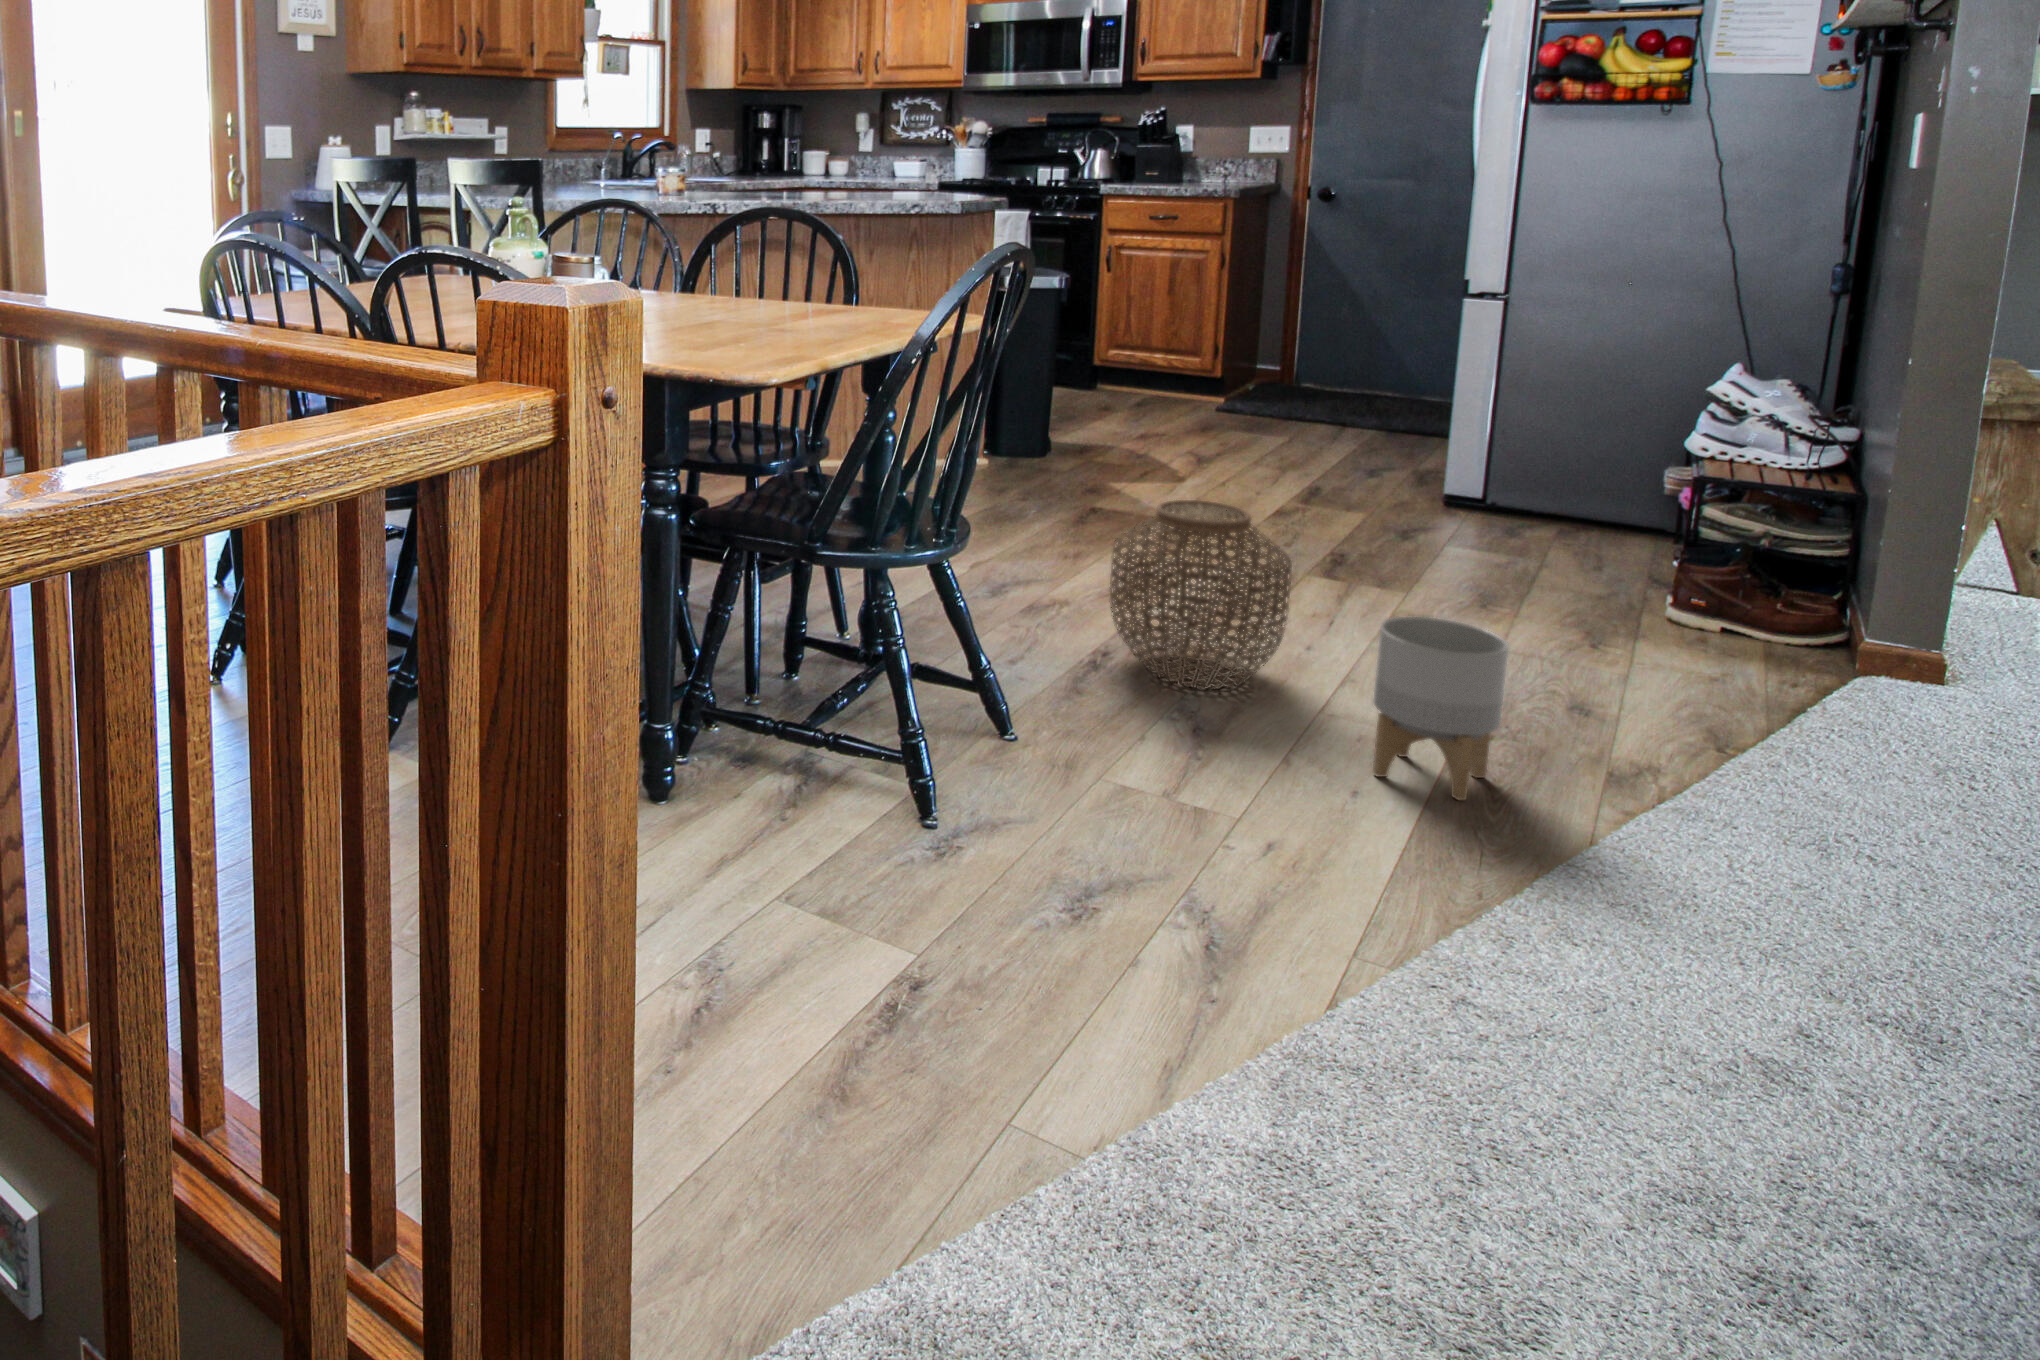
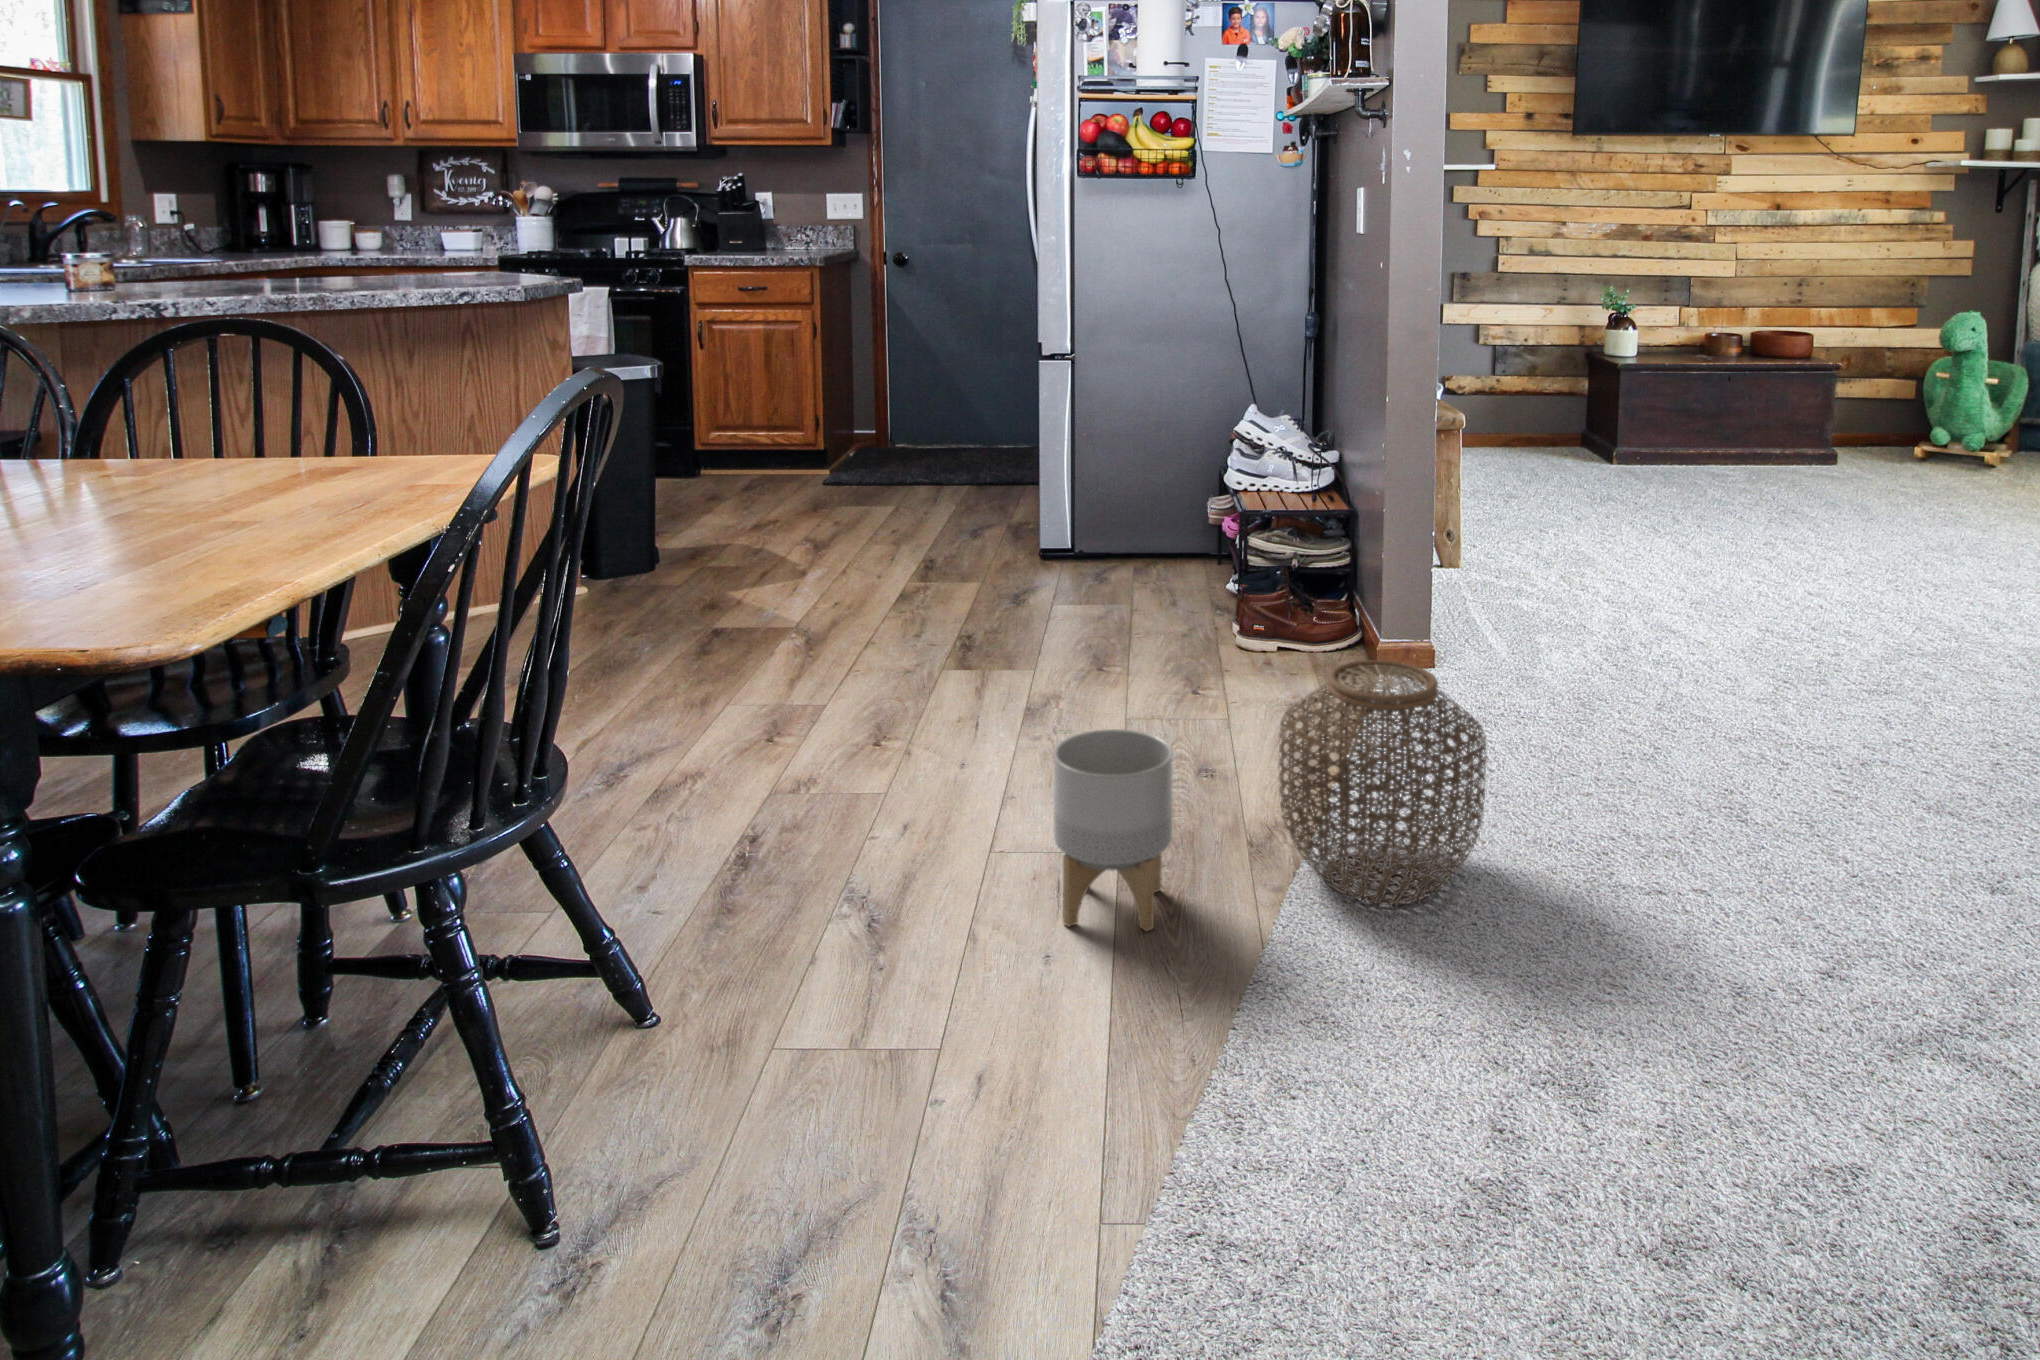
woven basket: present [1110,500,1292,689] -> present [1279,660,1486,905]

